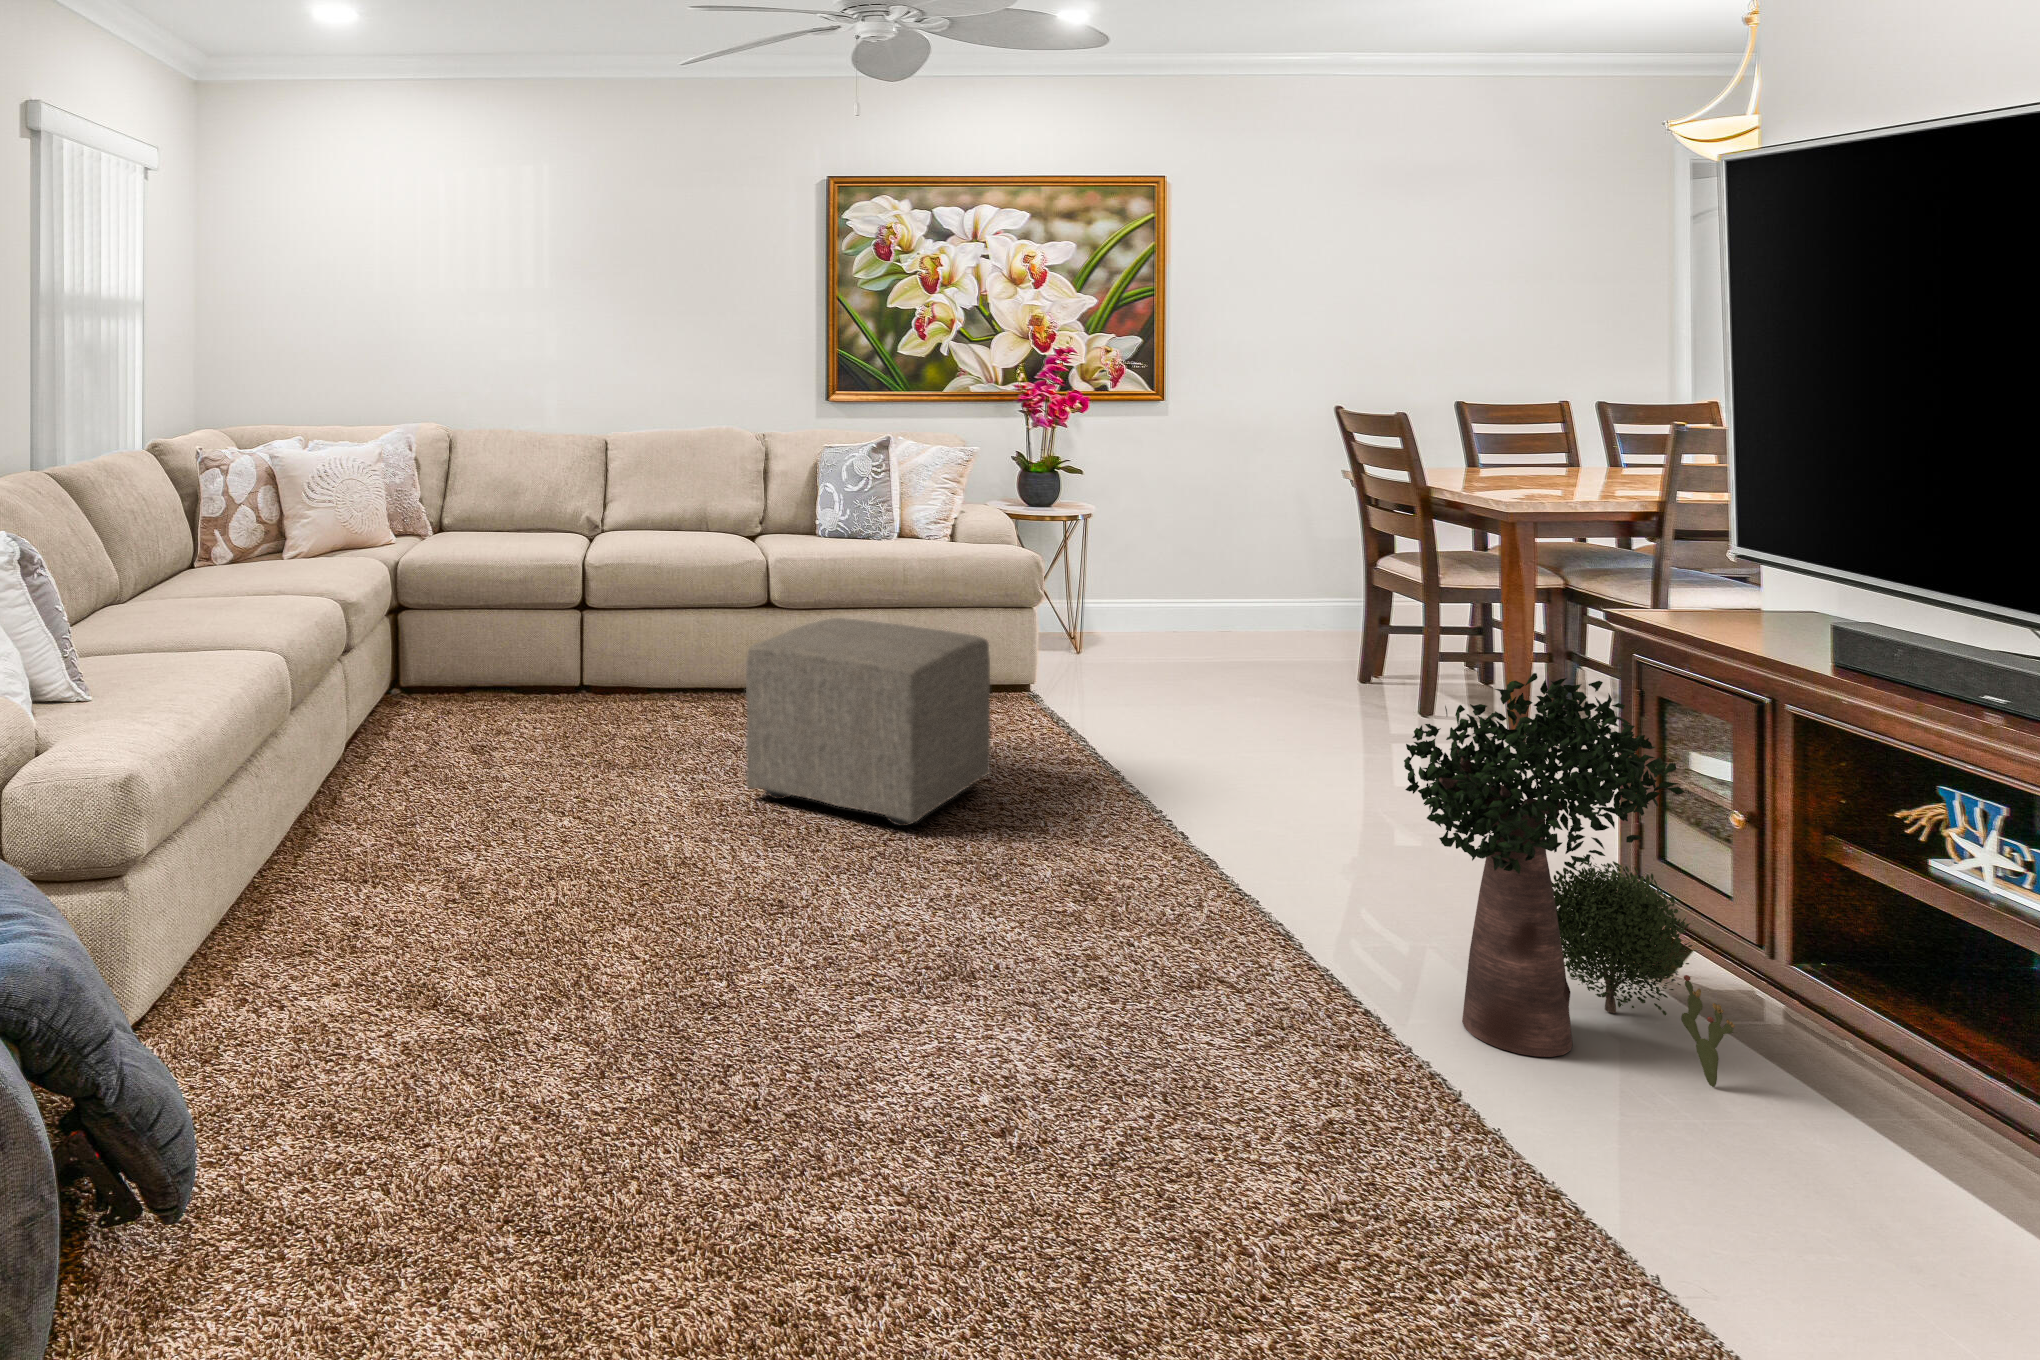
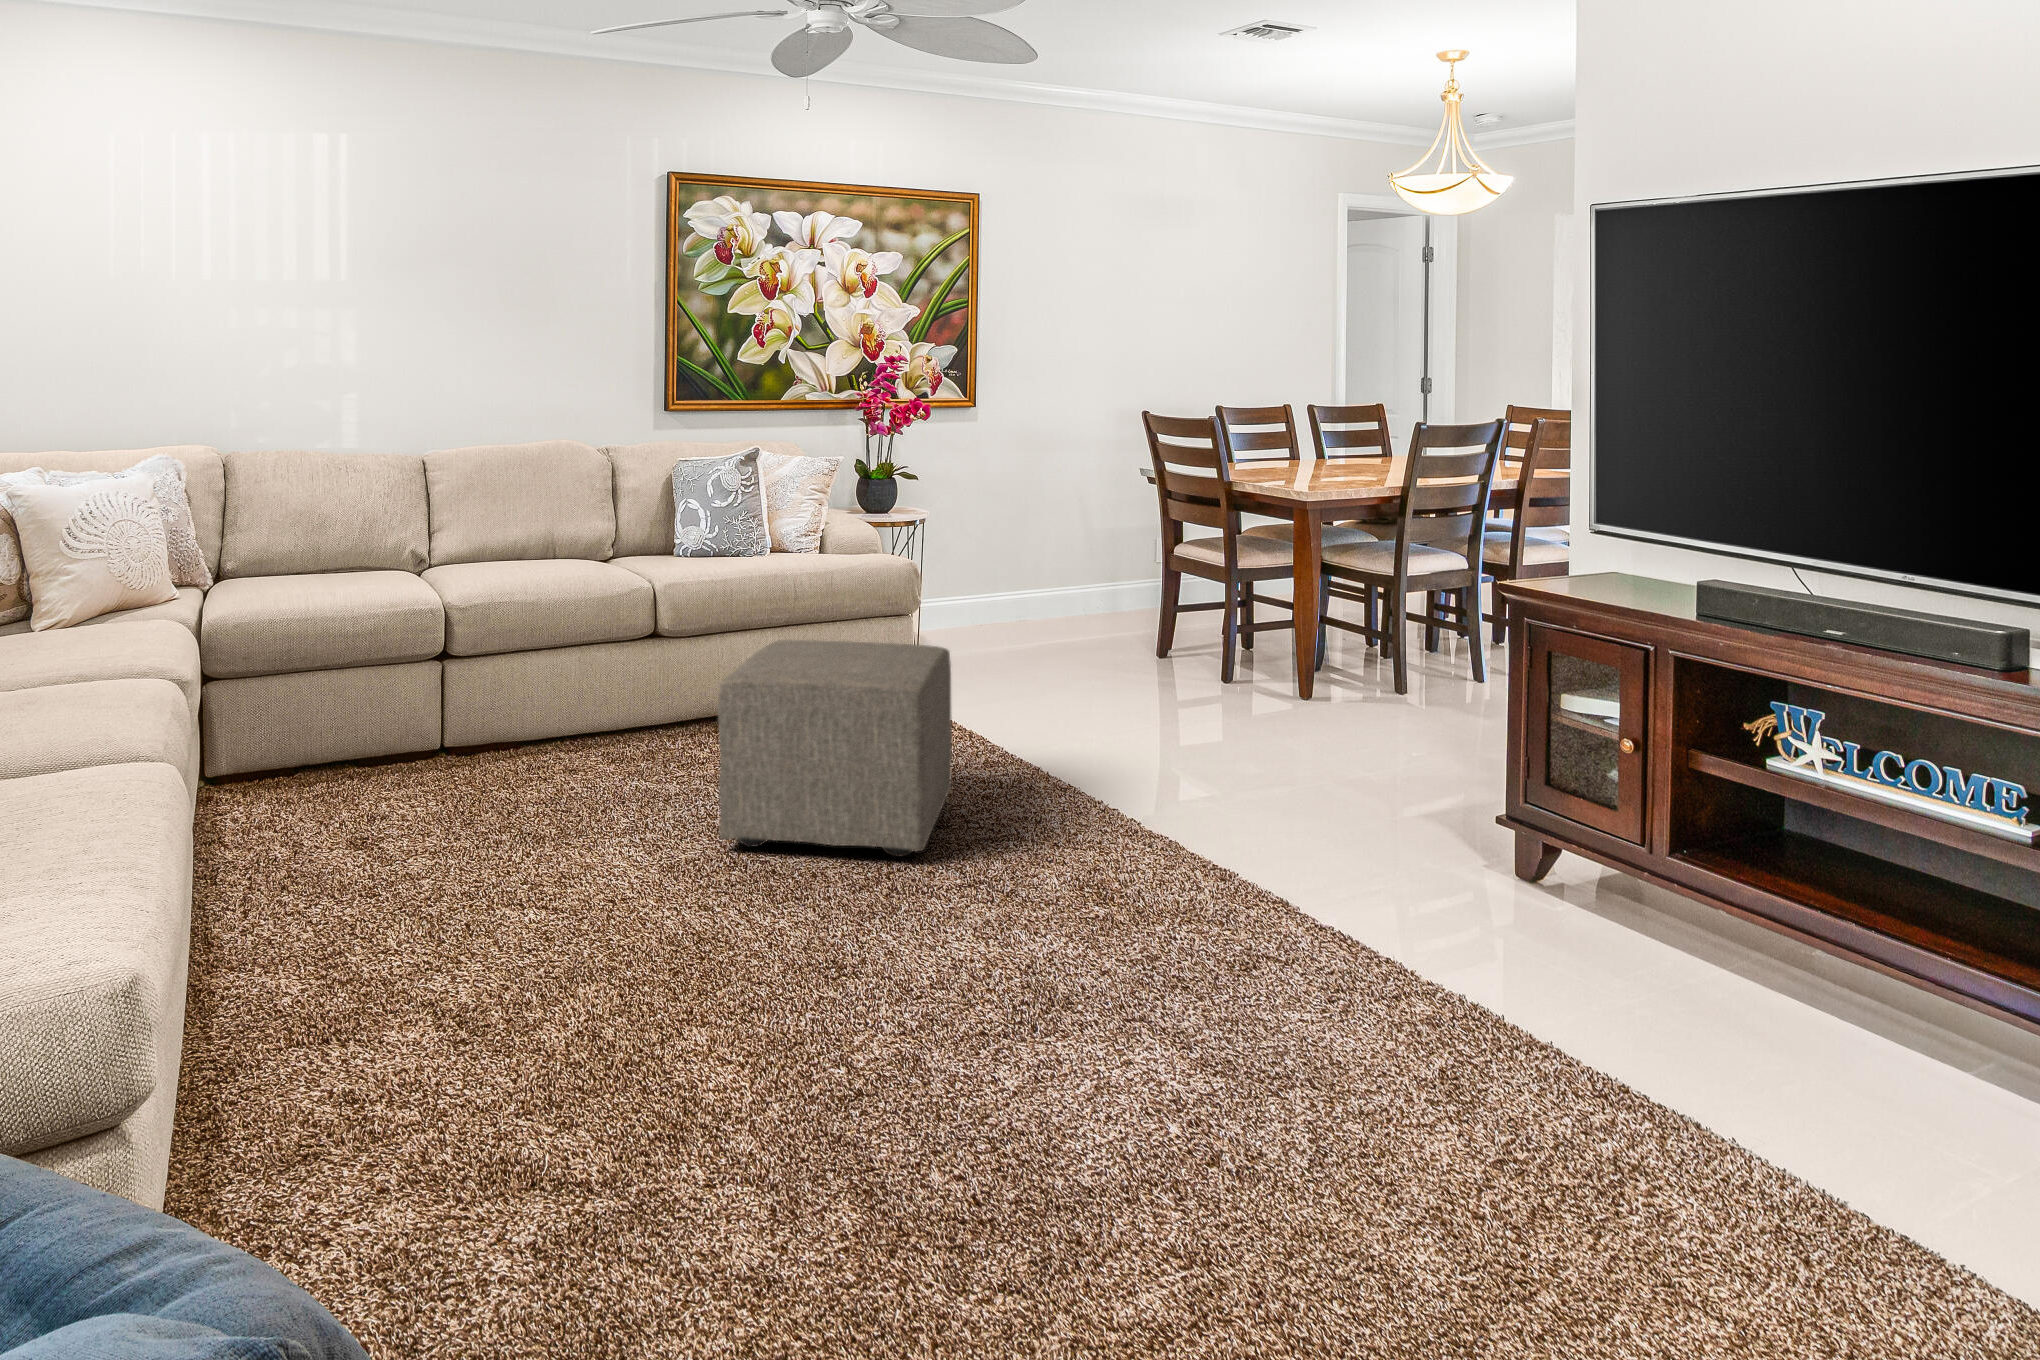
potted plant: present [1404,673,1735,1087] -> none [1445,633,1734,982]

